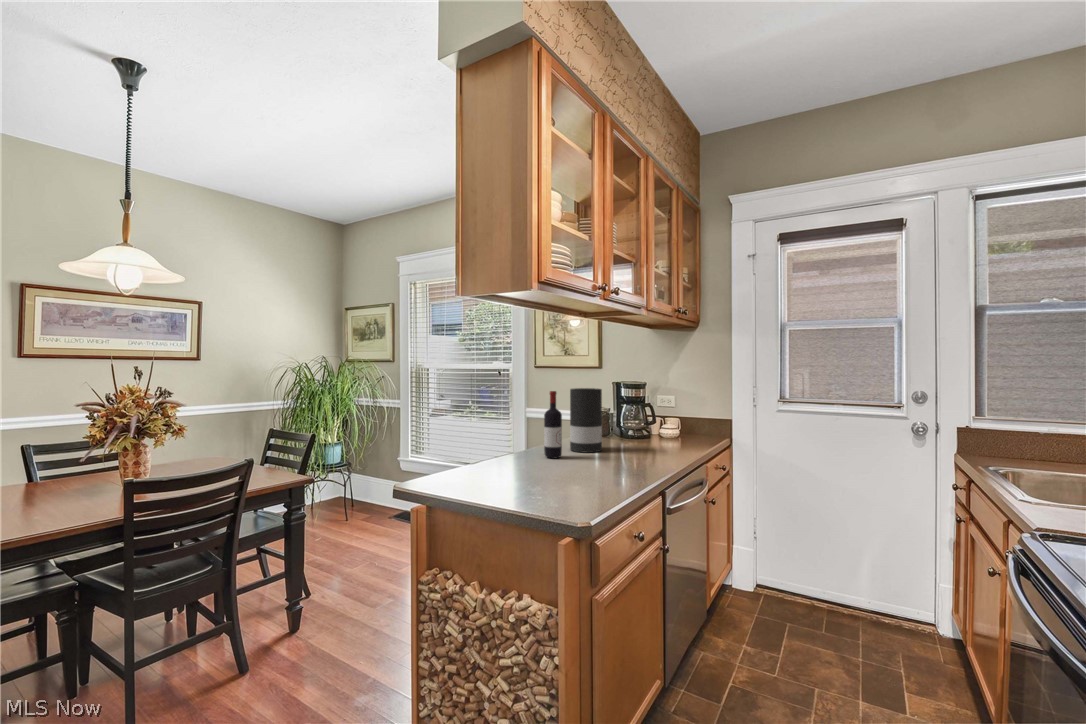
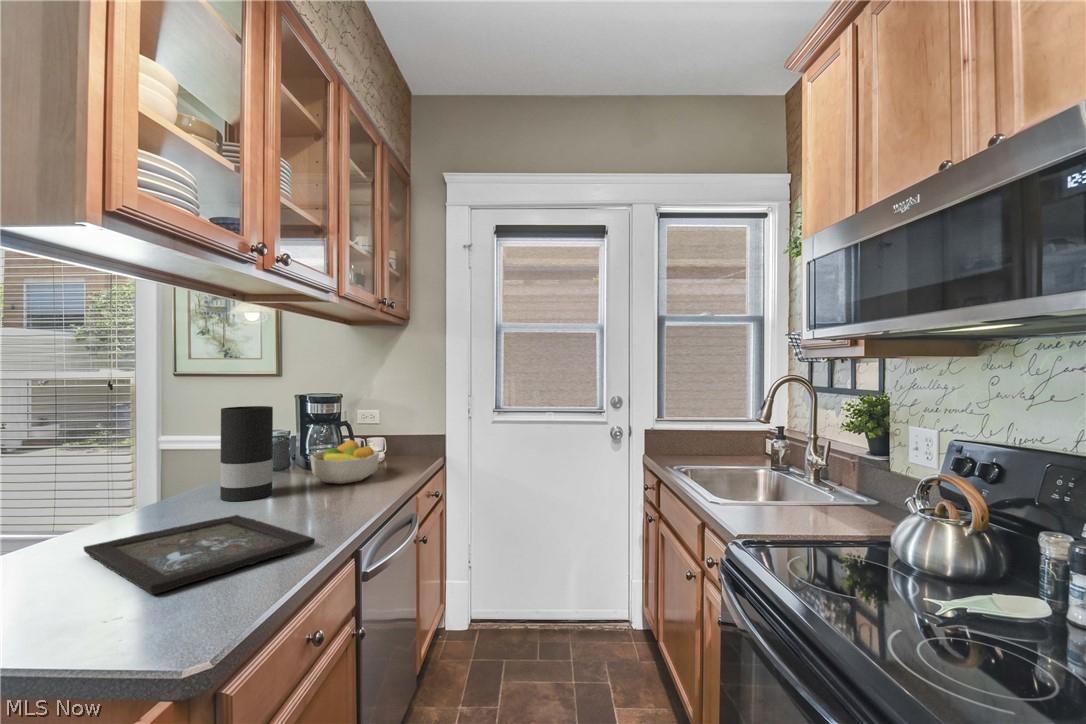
wine bottle: present [544,391,562,458] -> none [169,414,202,520]
fruit bowl: none [625,417,676,449] -> present [310,440,379,484]
tray: none [508,459,635,491] -> present [84,515,315,594]

